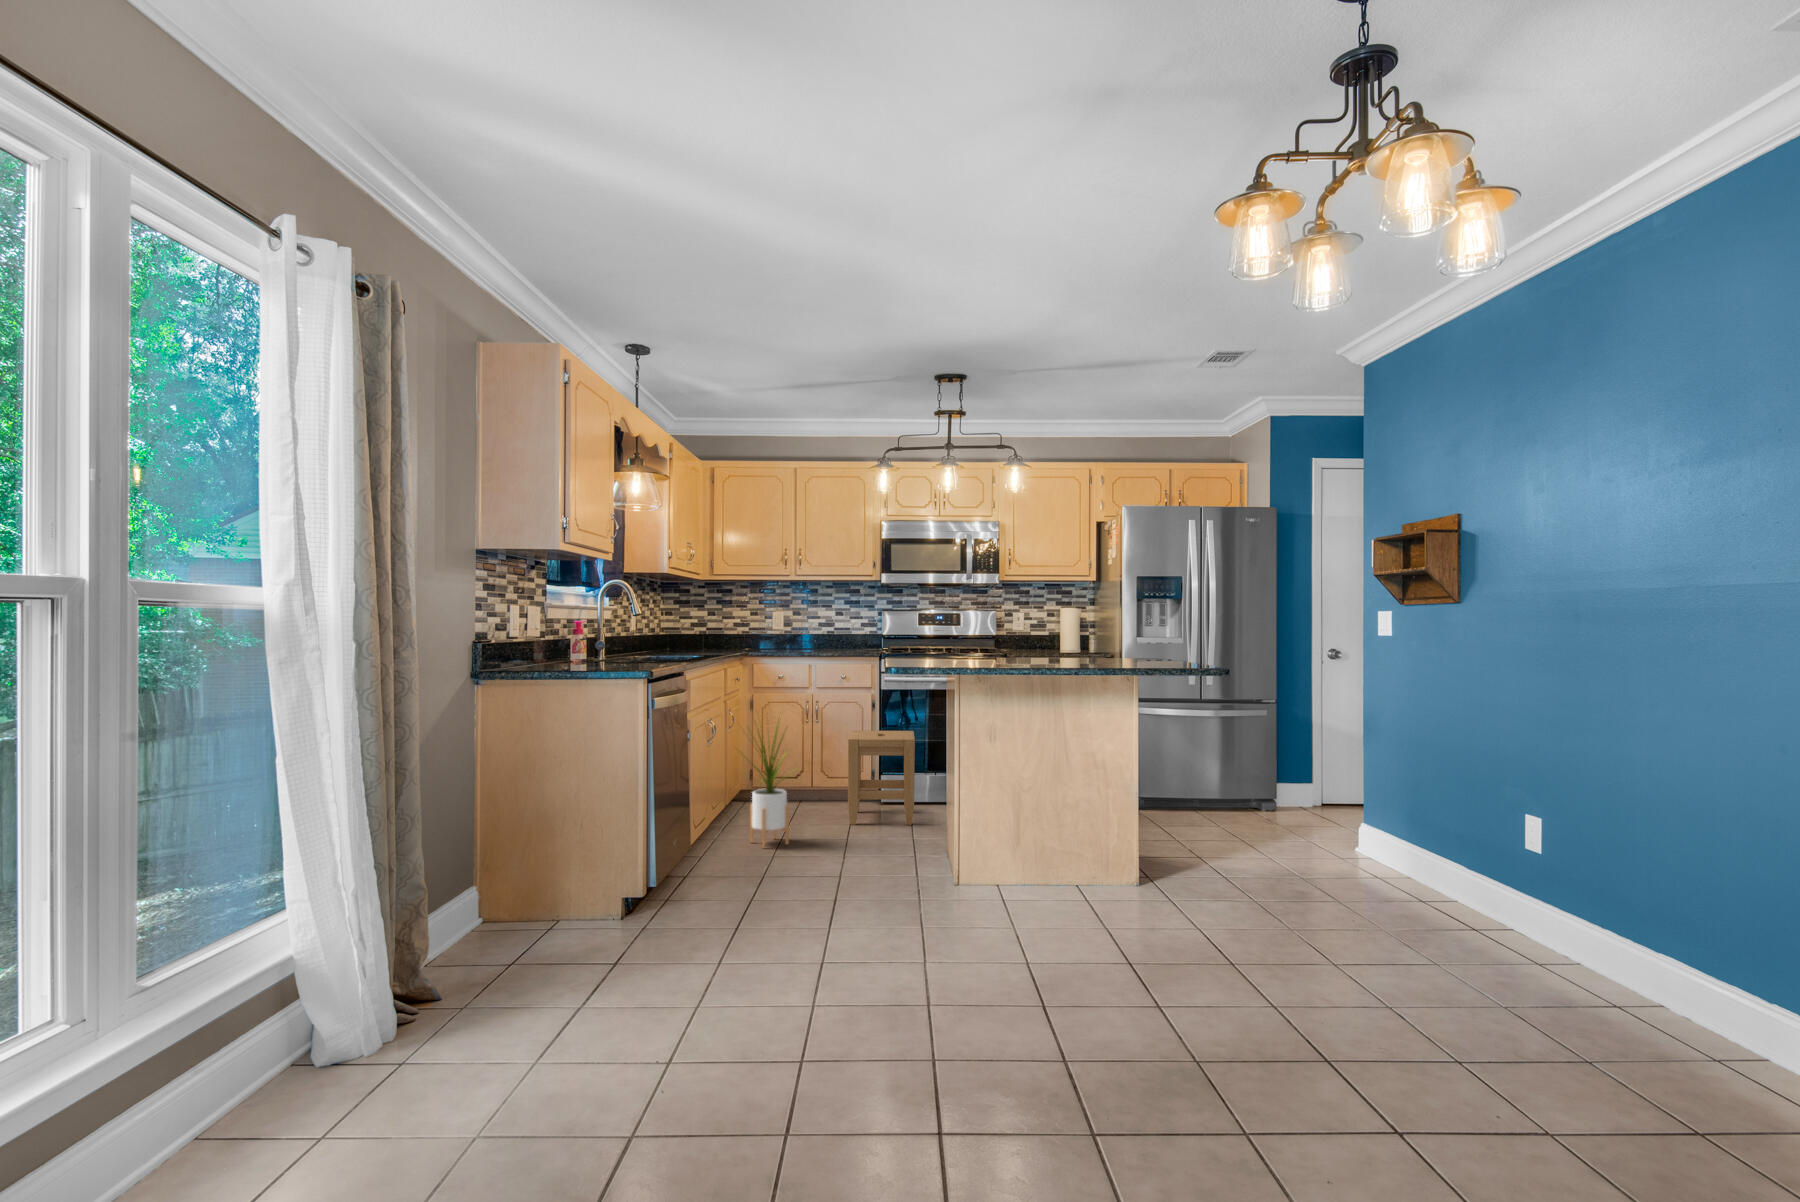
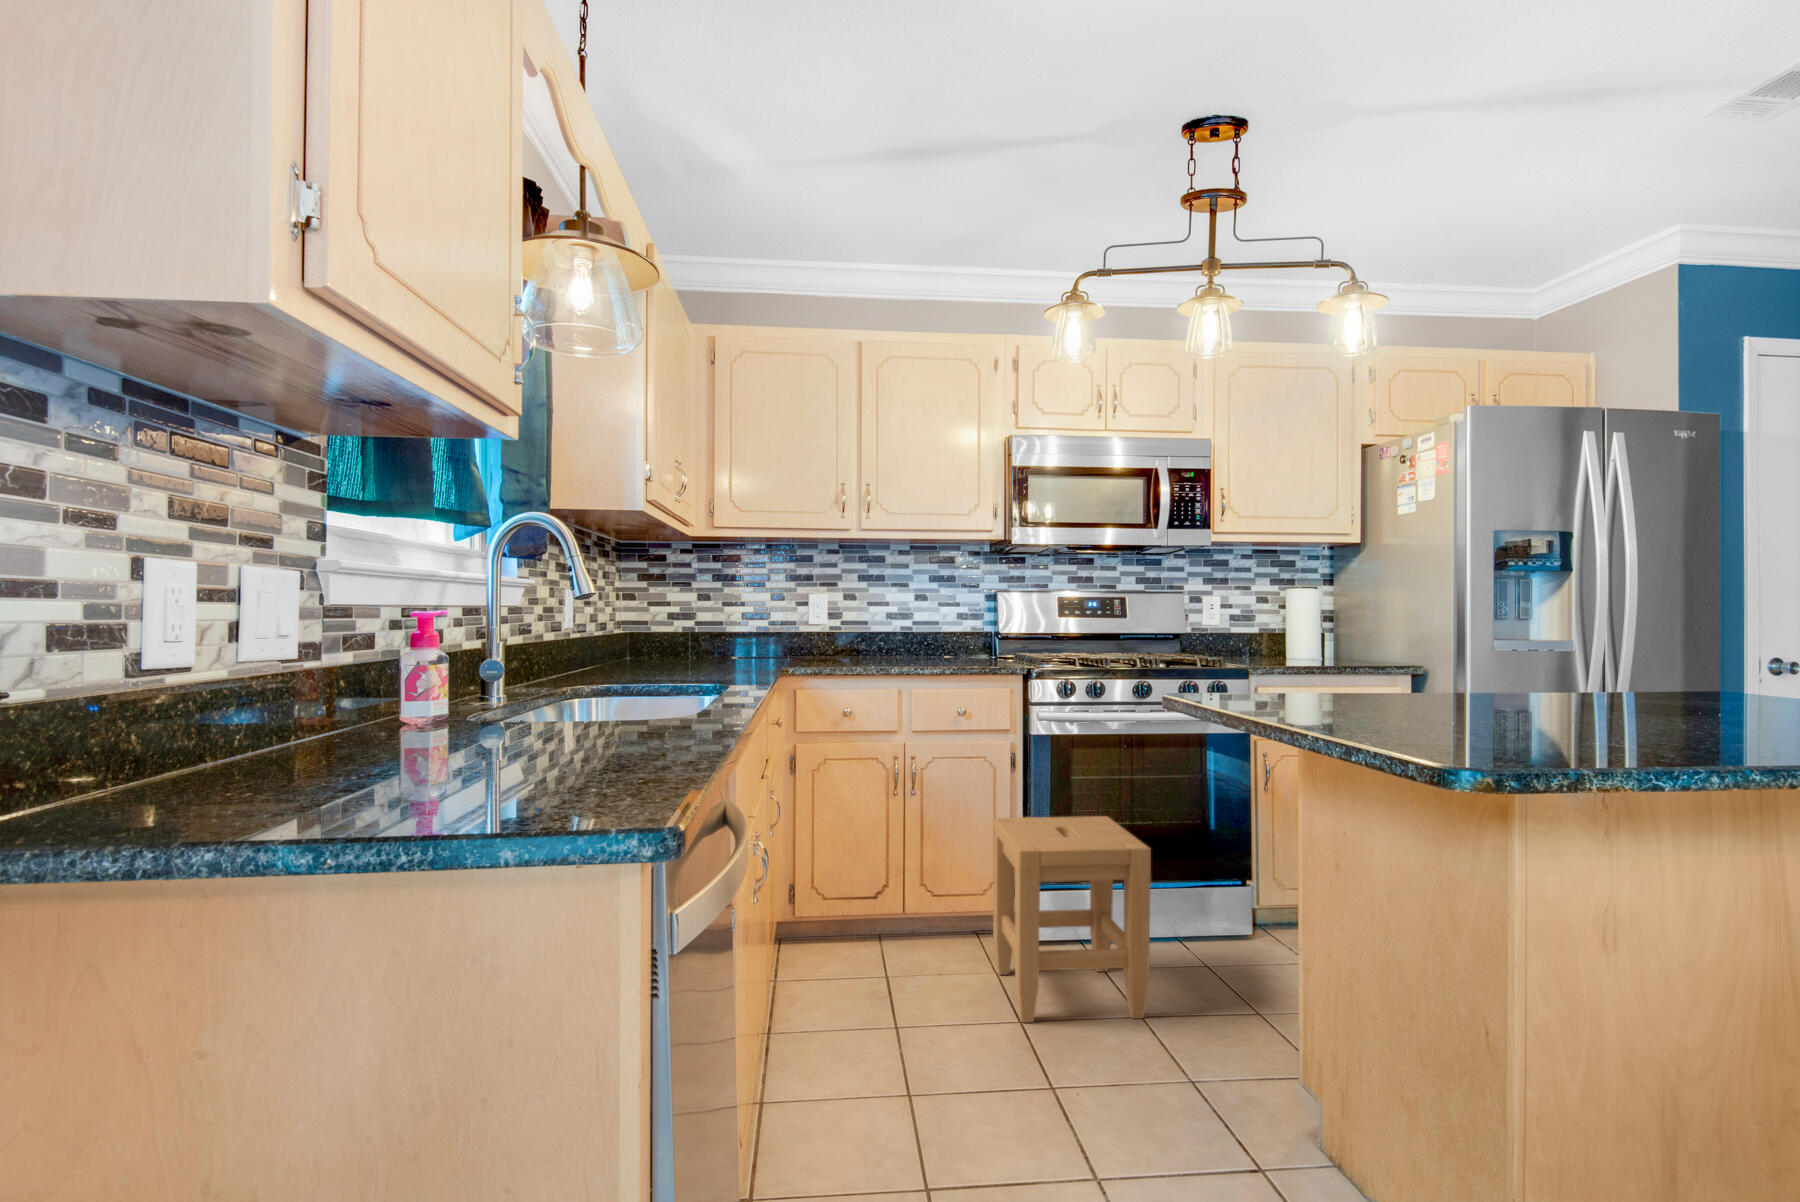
house plant: present [741,720,789,848] -> none [815,806,980,1146]

